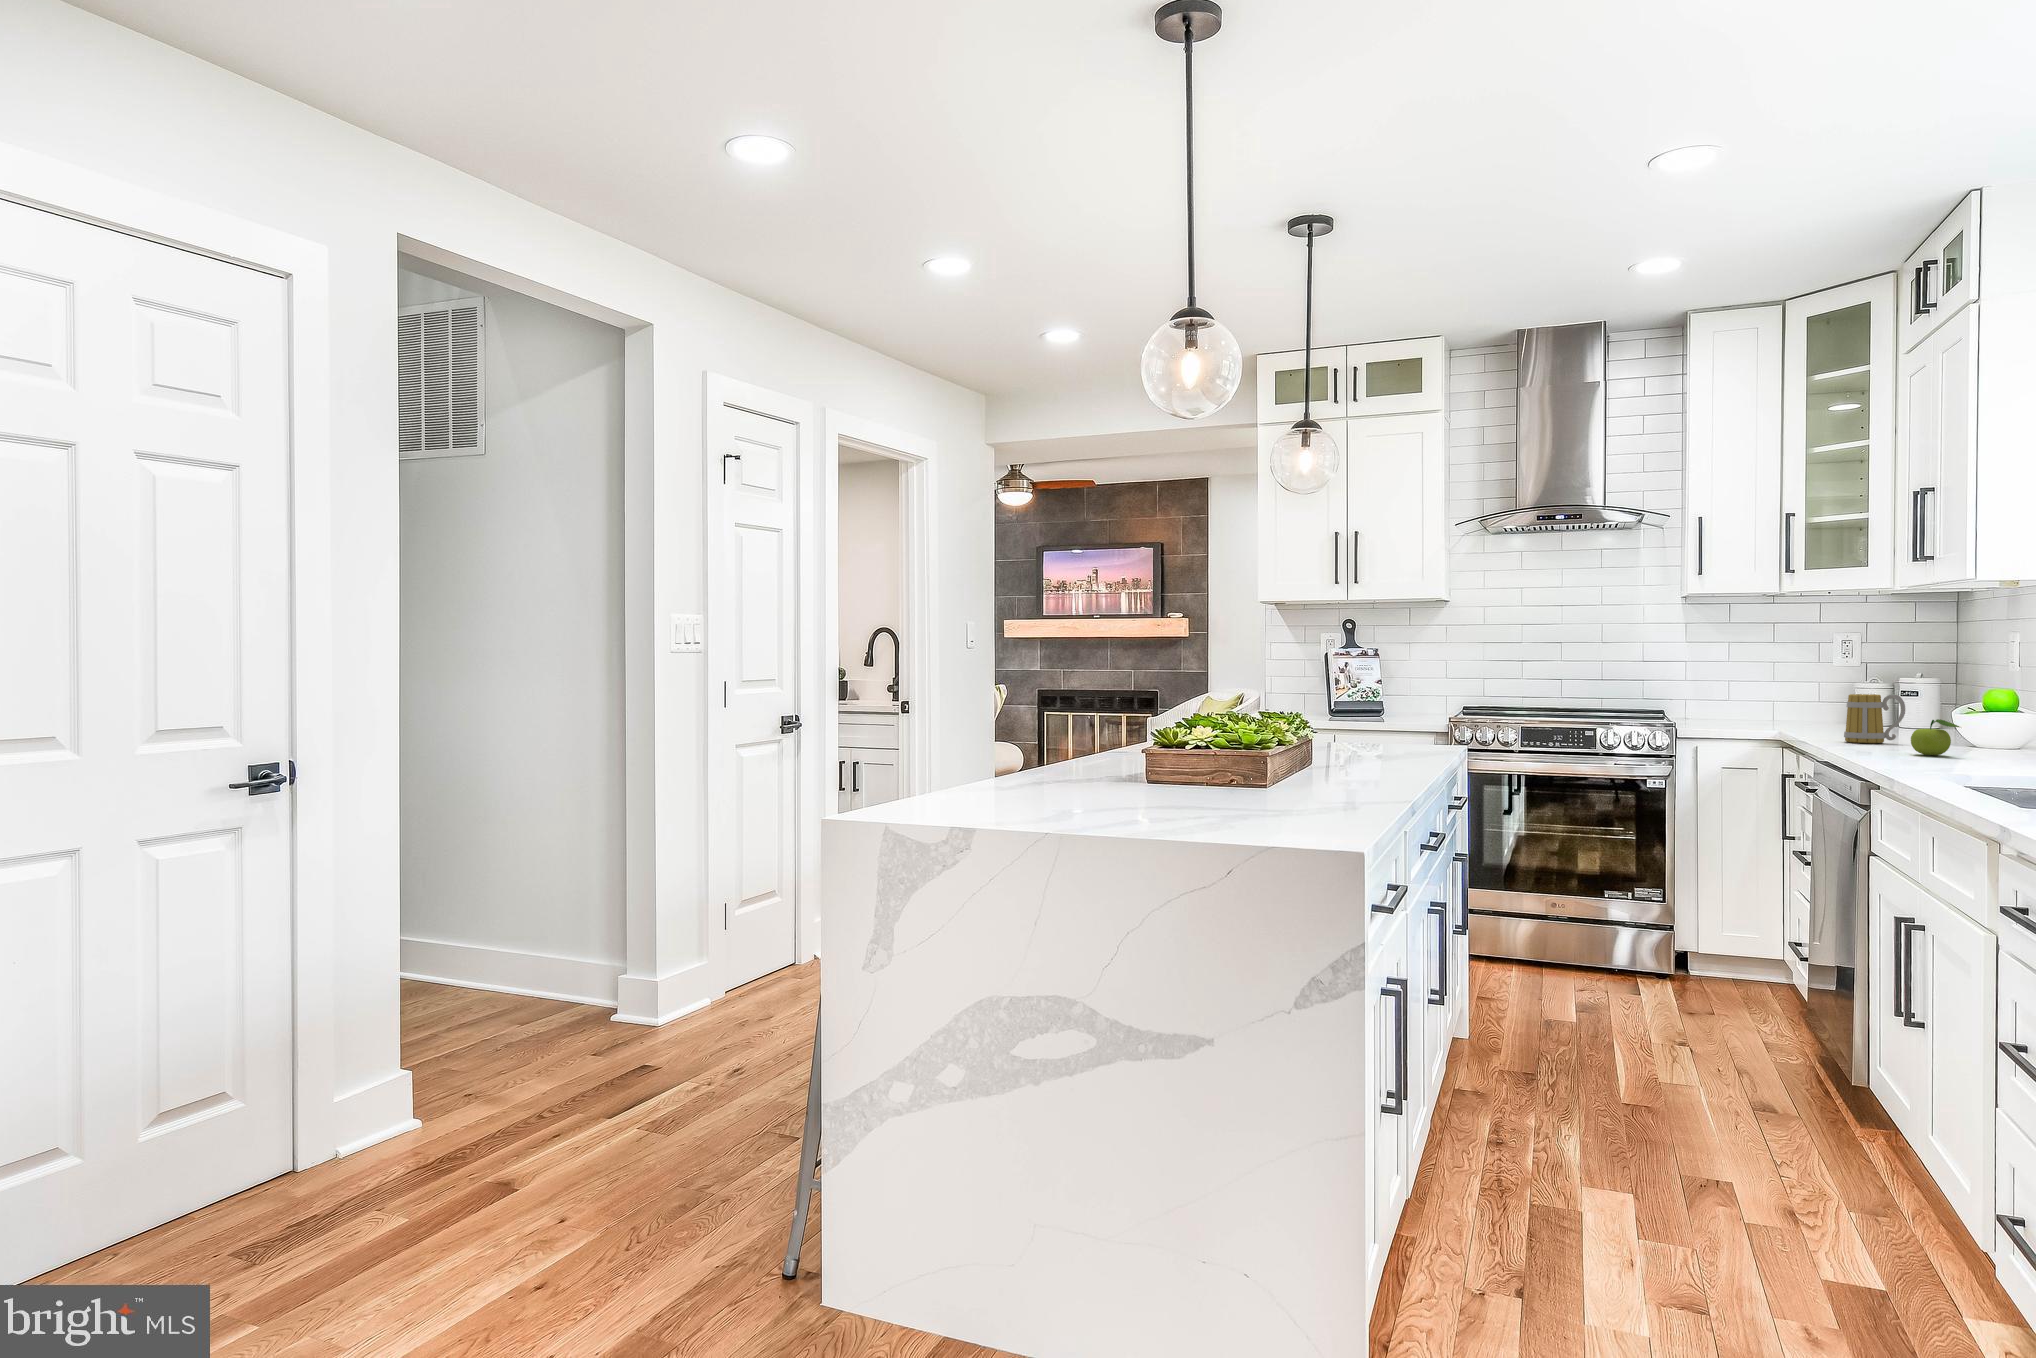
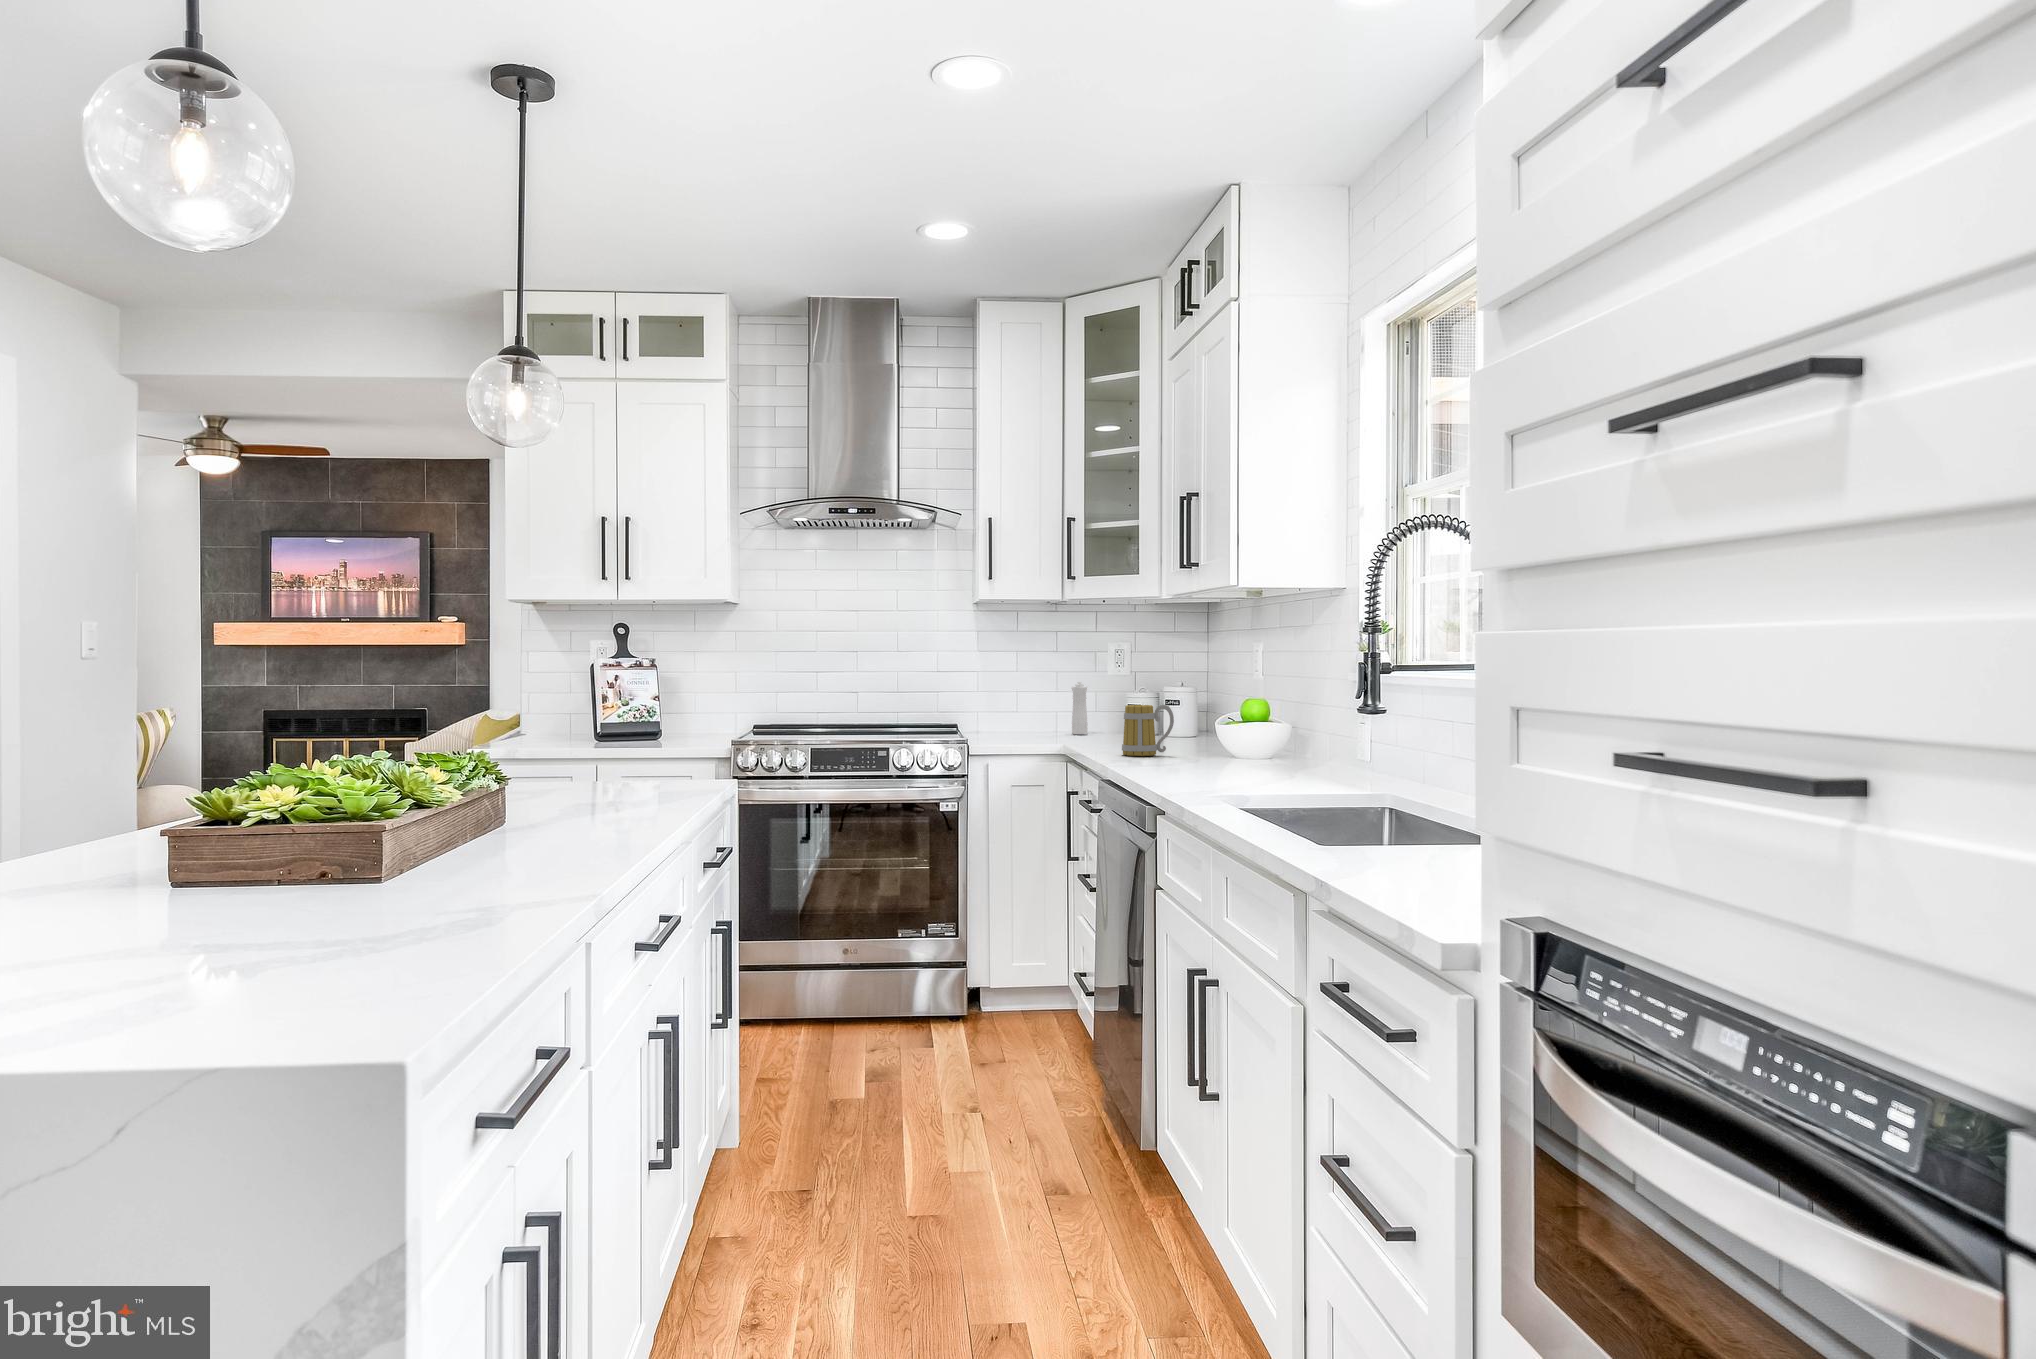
pepper mill: none [1789,664,1820,723] -> present [1072,682,1088,734]
fruit: present [1911,719,1959,755] -> none [1182,731,1226,769]

